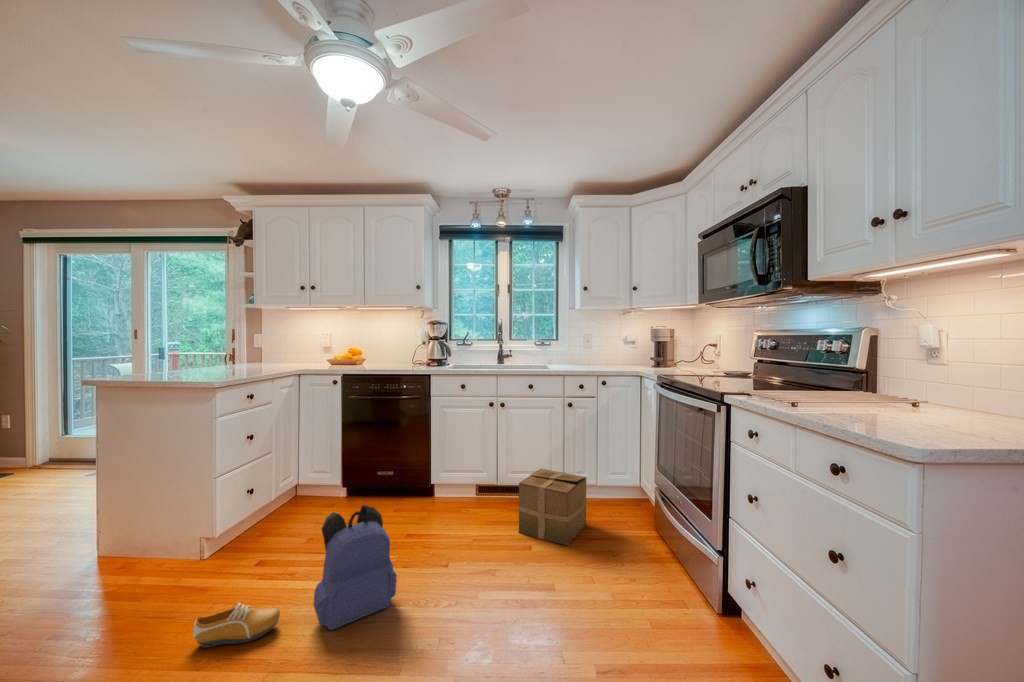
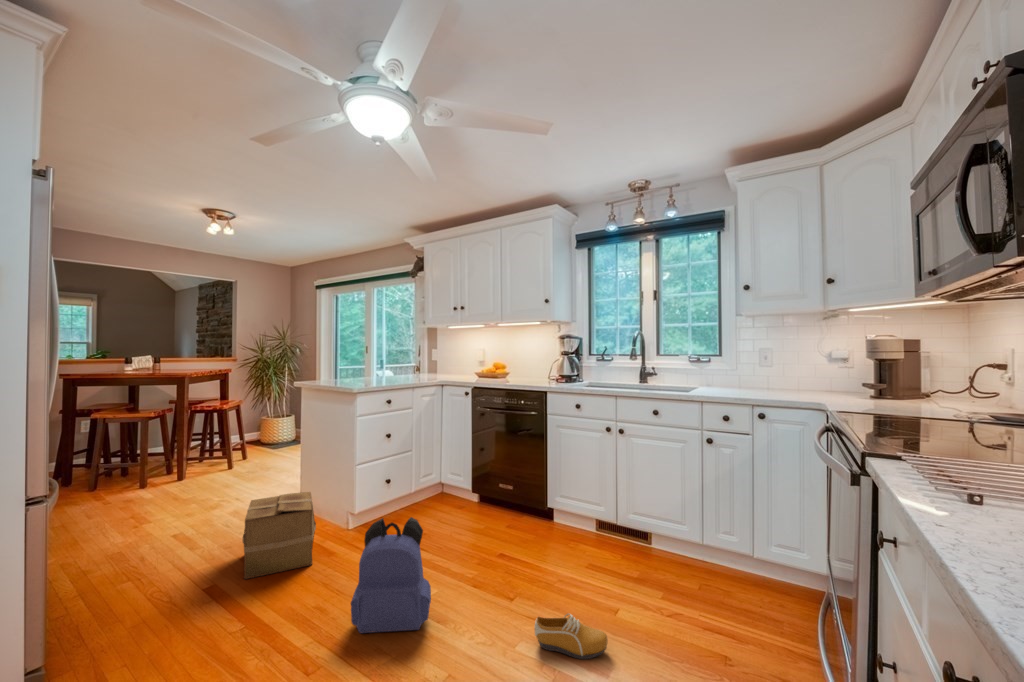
cardboard box: present [518,469,586,546] -> present [243,492,316,579]
shoe: present [193,603,280,648] -> present [534,614,608,659]

